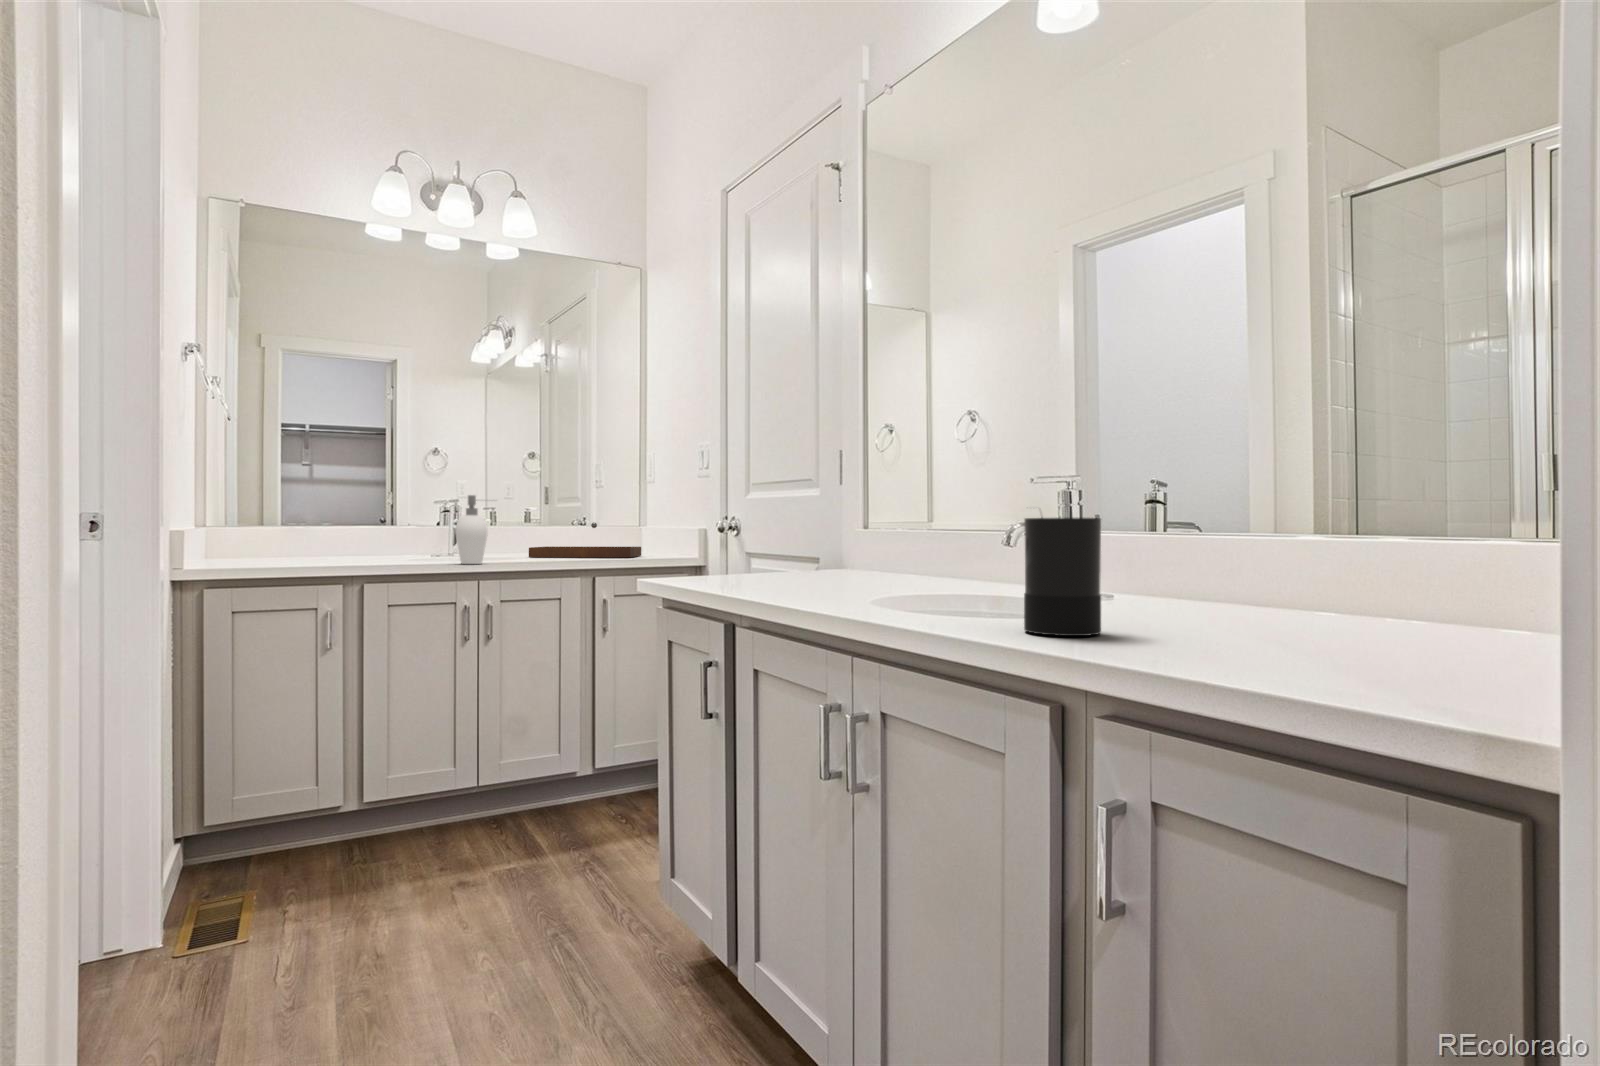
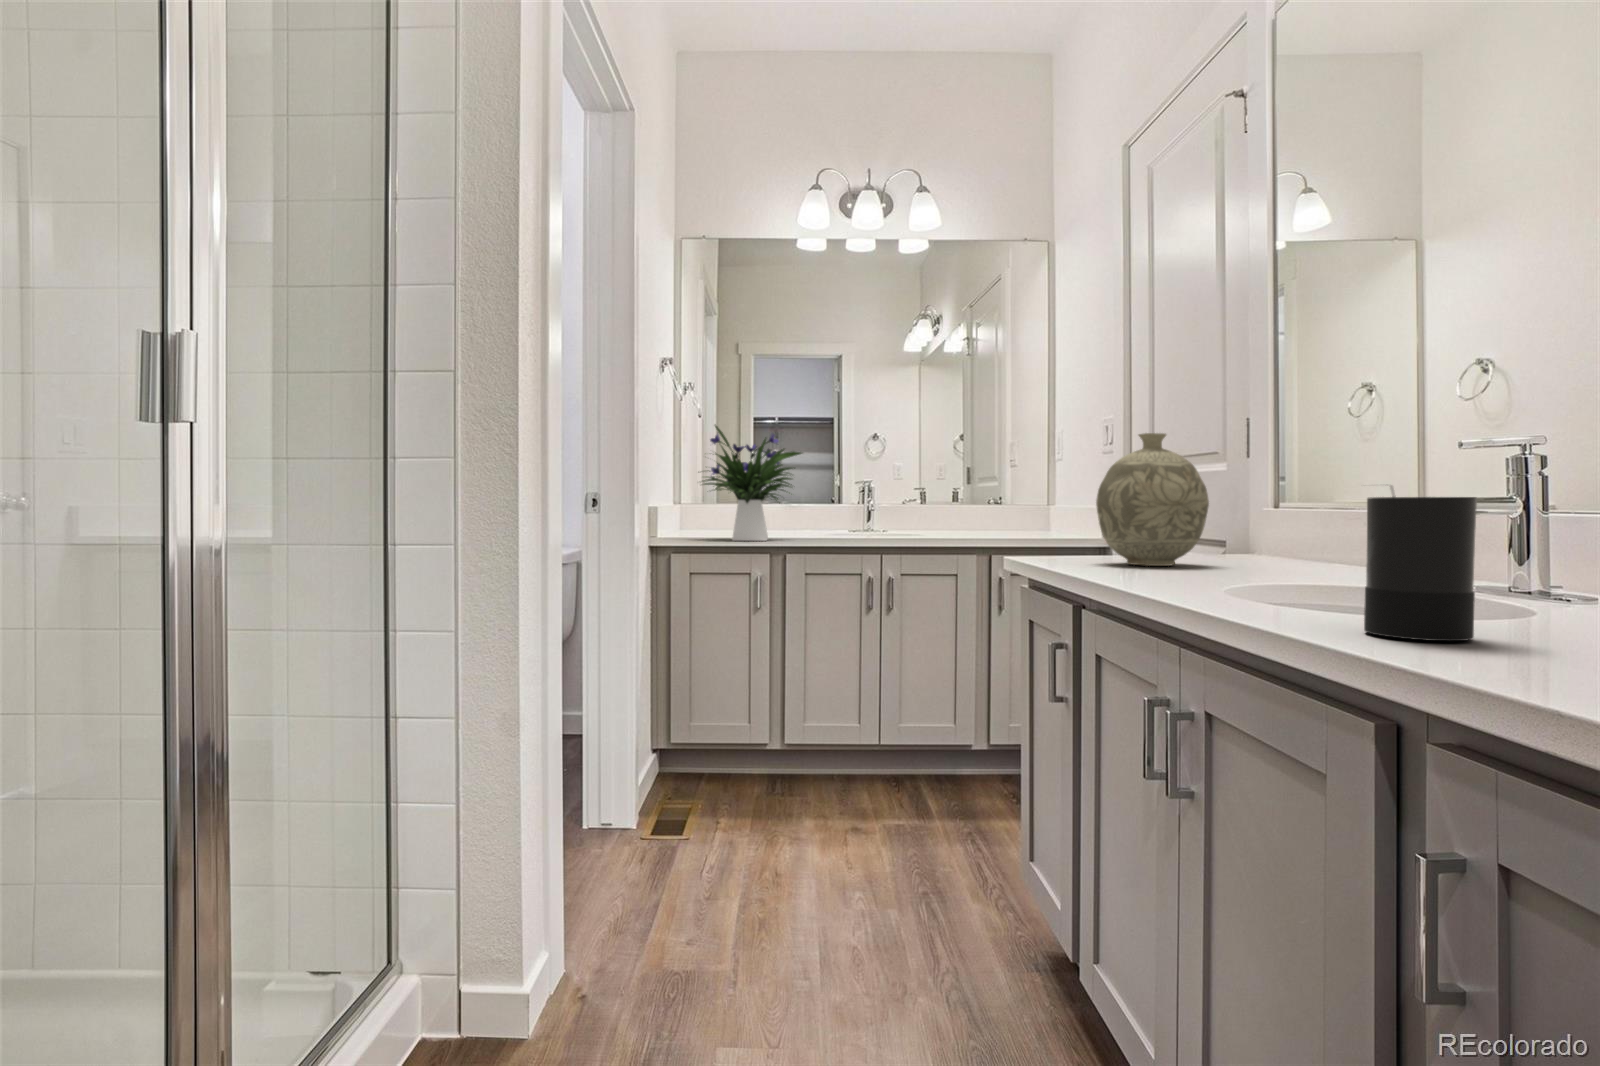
flower arrangement: none [239,427,386,568] -> present [703,425,802,541]
decorative vase: none [728,459,823,582] -> present [1096,433,1209,566]
soap dispenser: present [455,495,487,564] -> none [861,477,897,541]
tray: present [529,523,641,557] -> none [933,502,1046,537]

